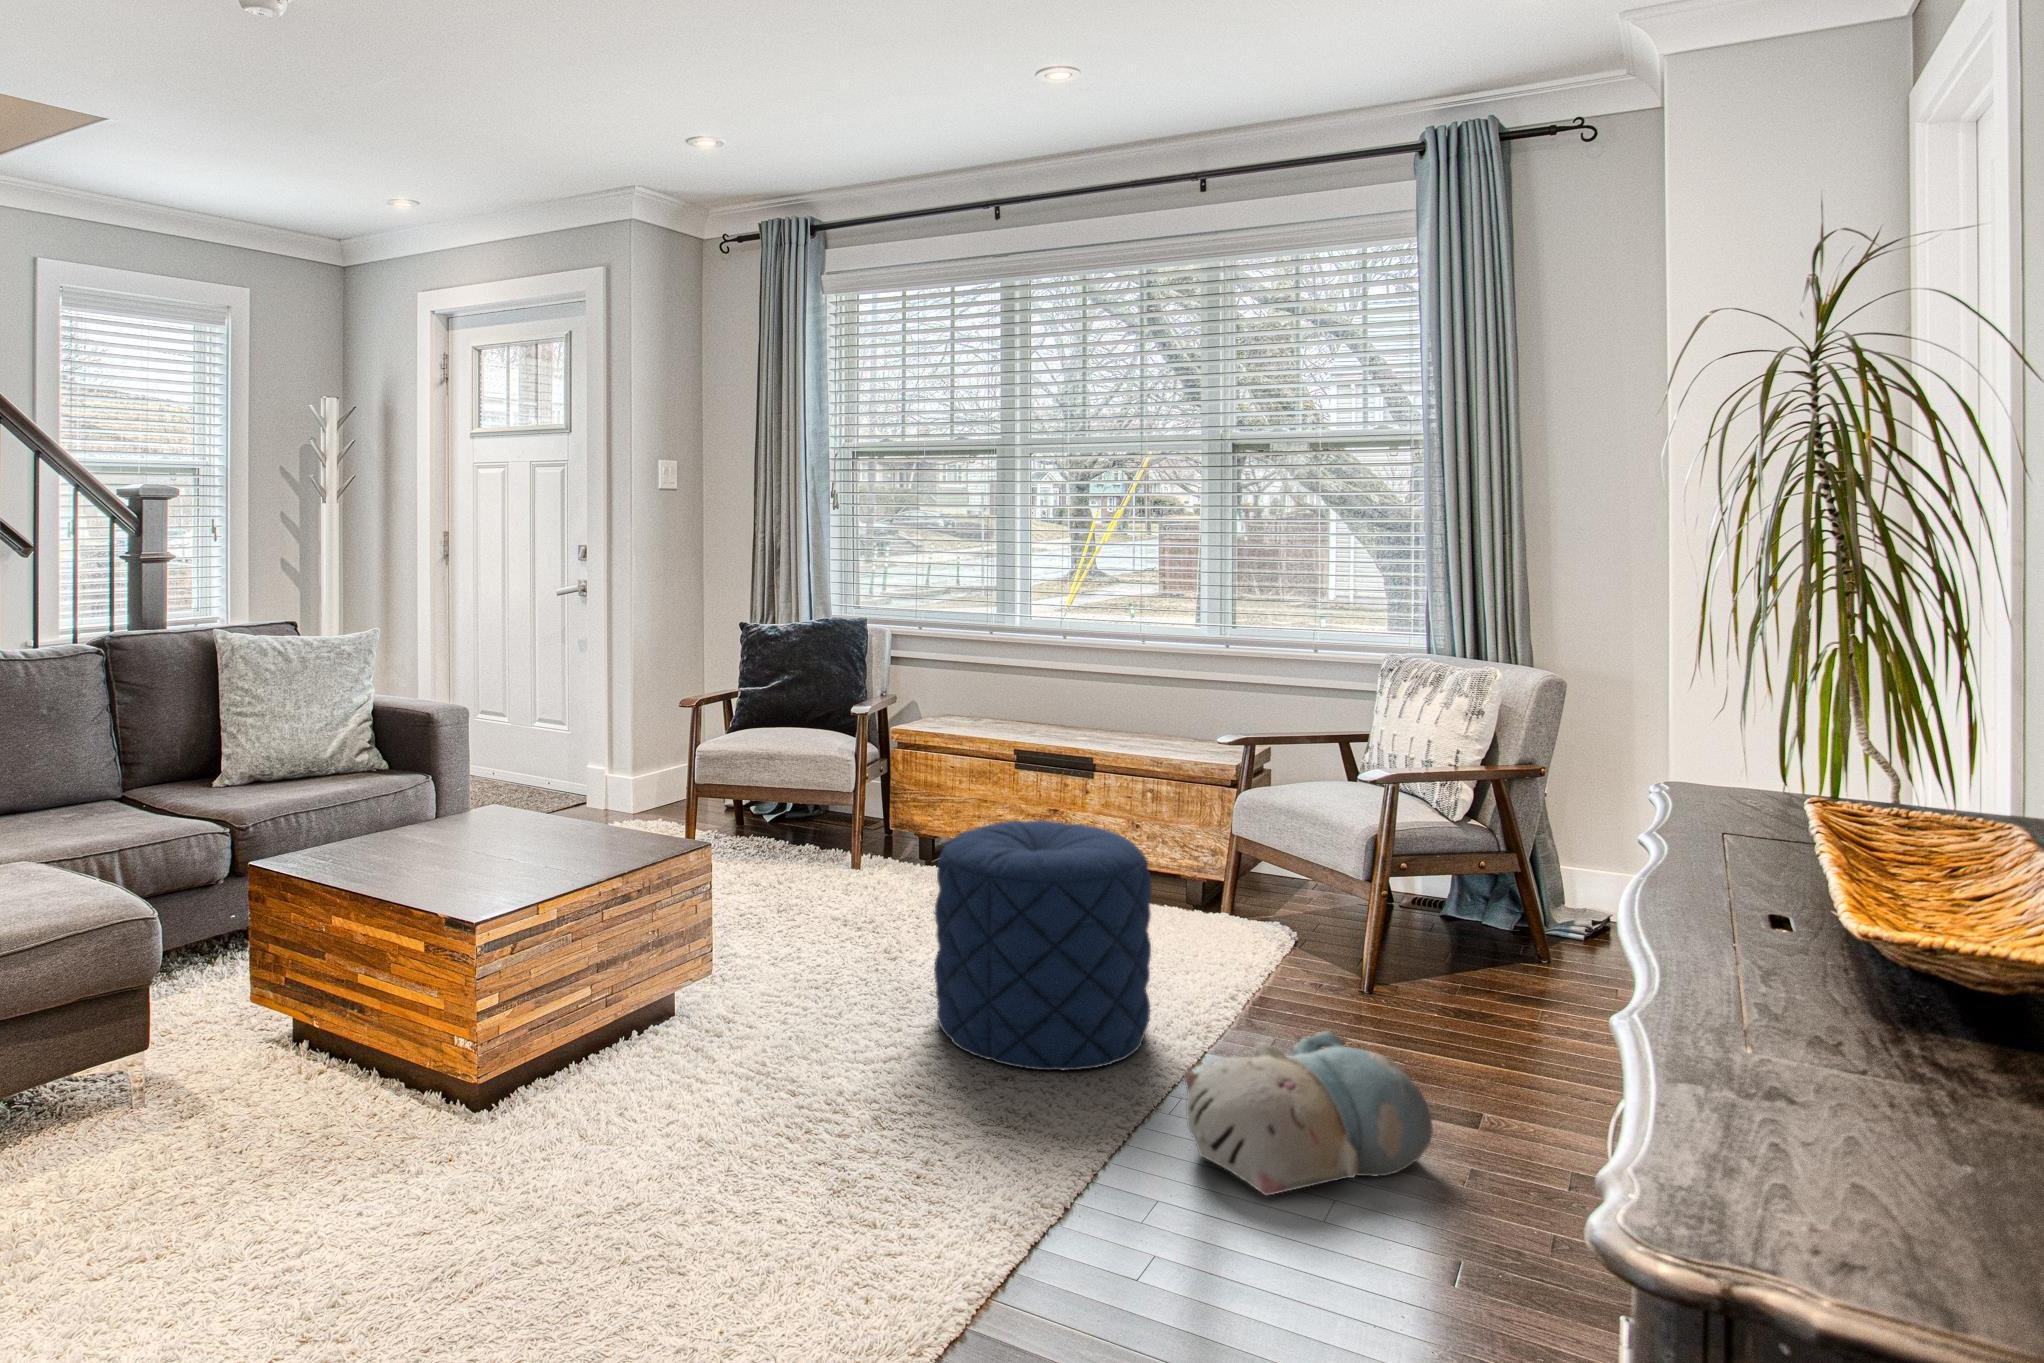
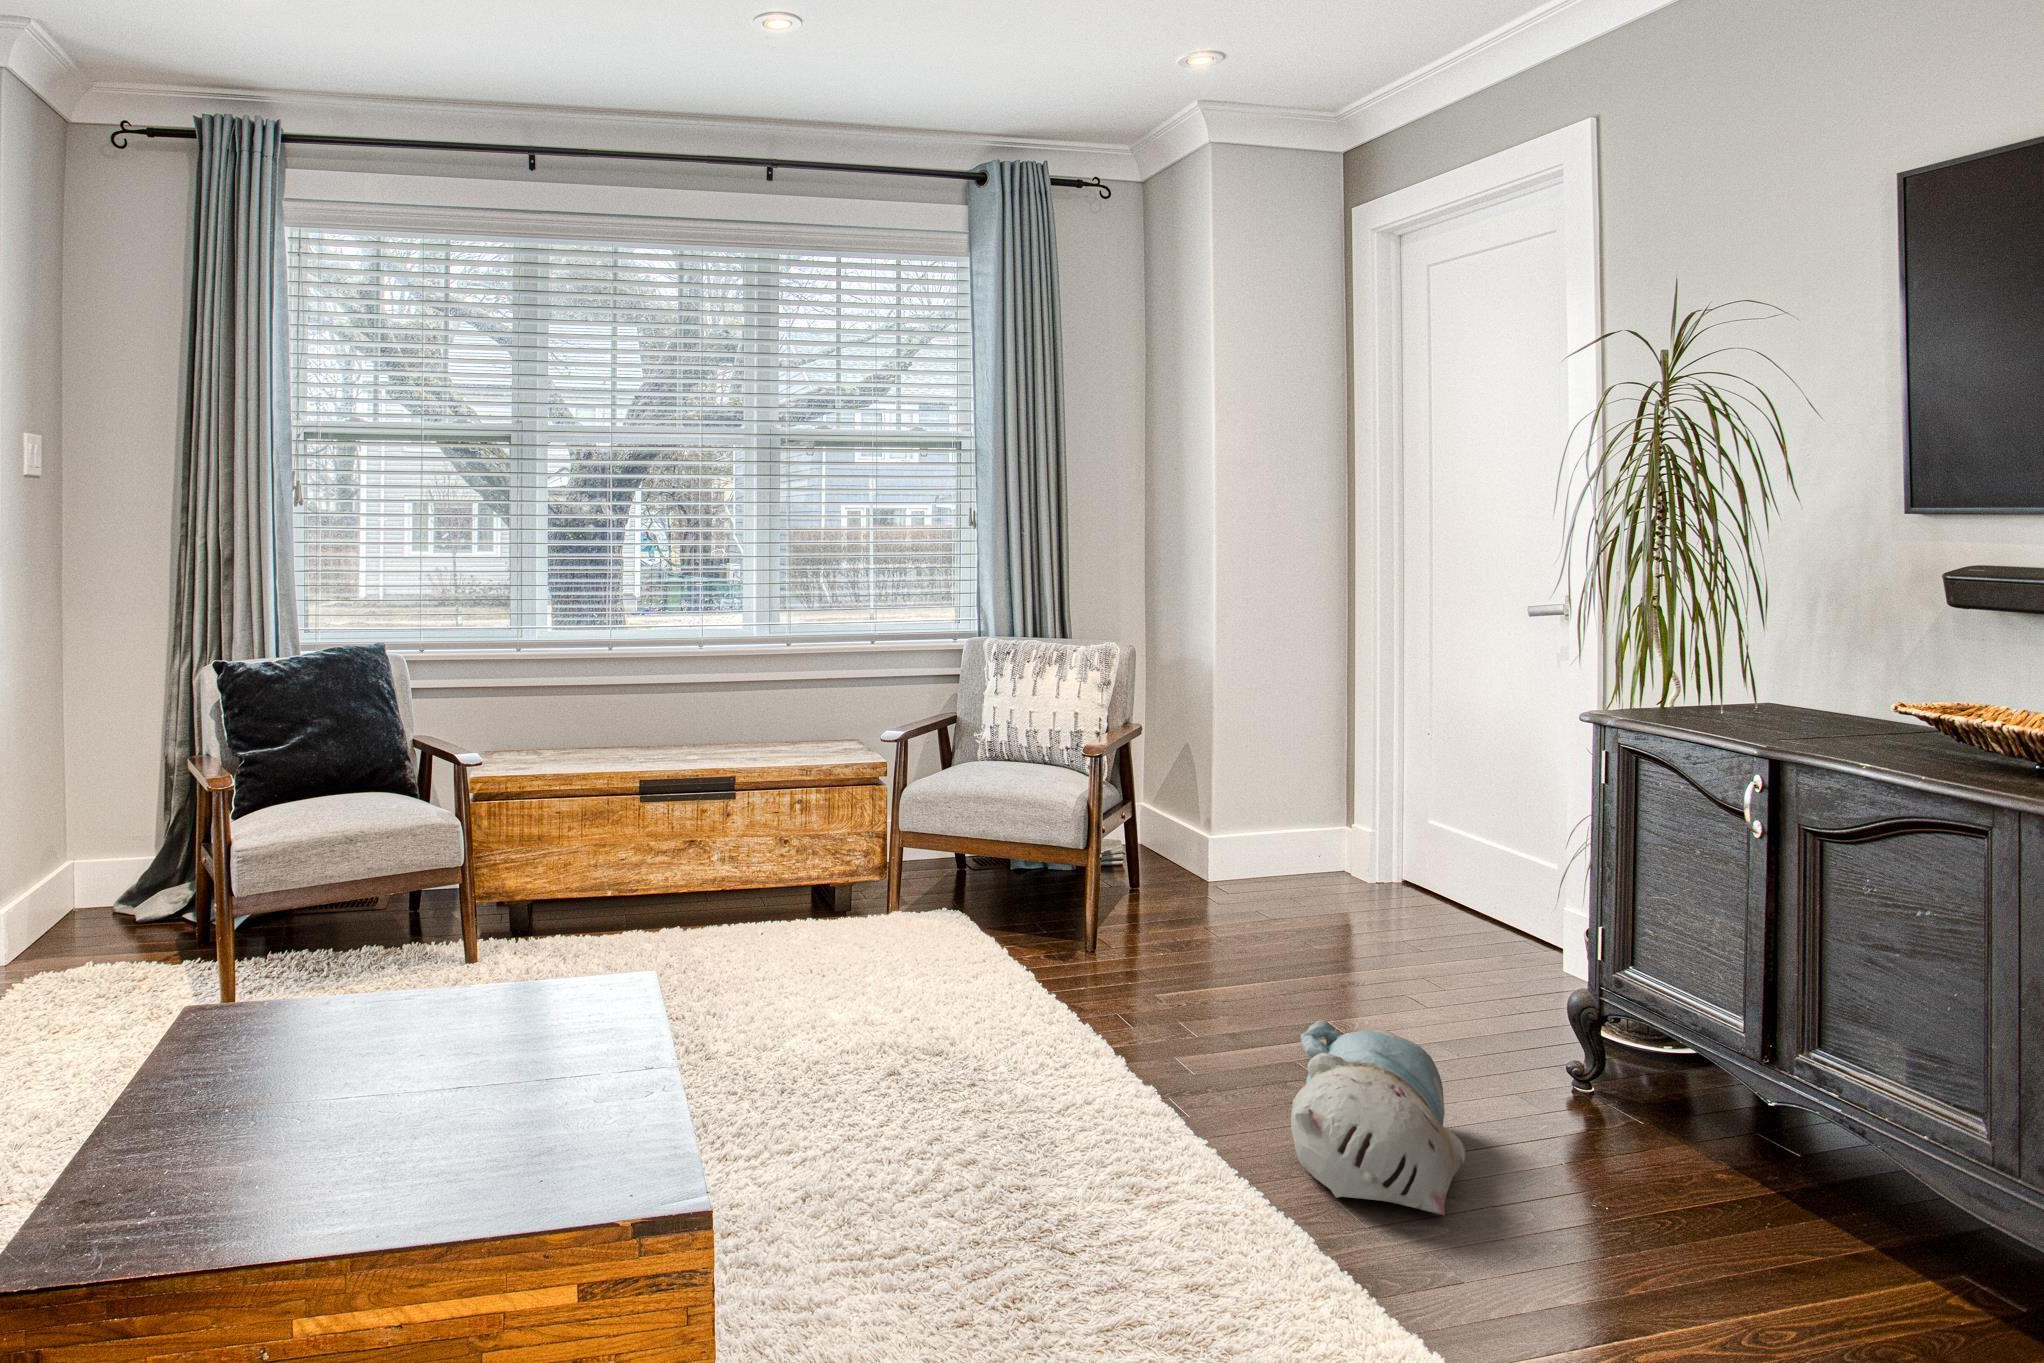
pouf: present [934,820,1152,1070] -> none [868,861,1118,1171]

